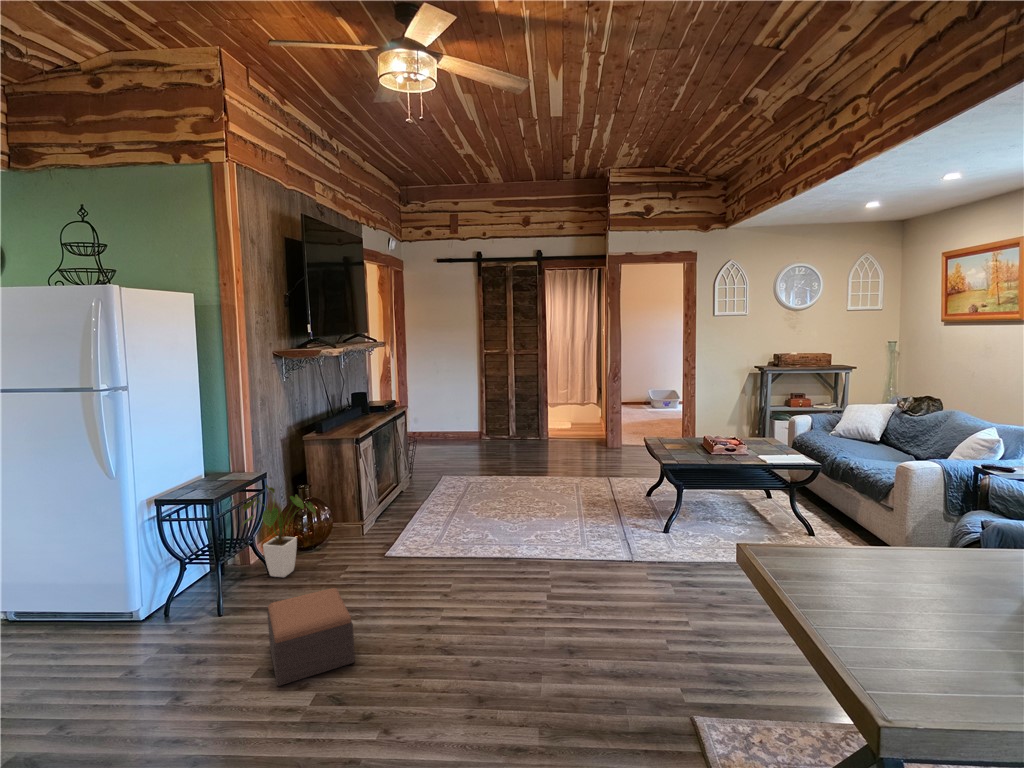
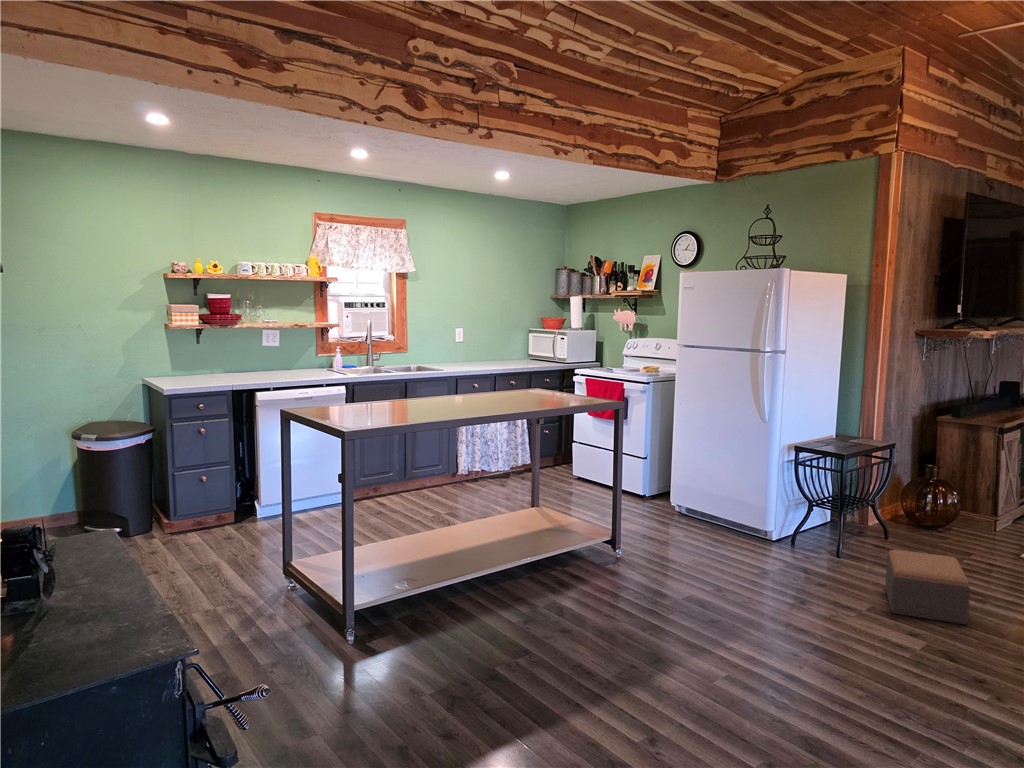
house plant: present [243,485,316,577] -> none [863,456,942,545]

